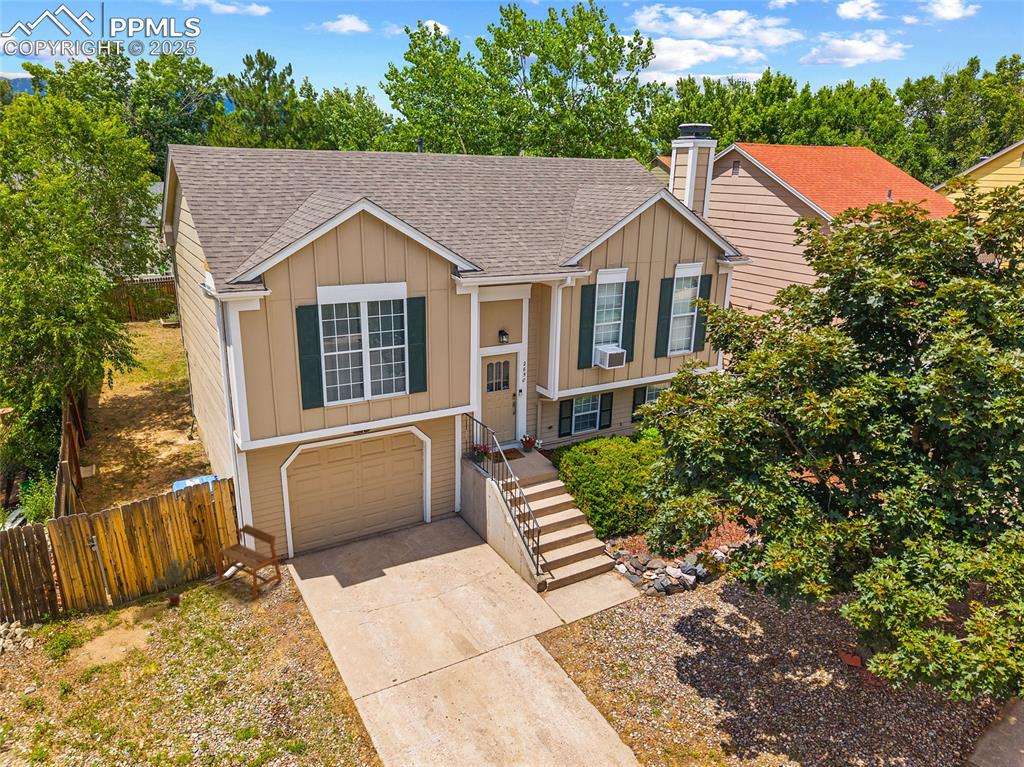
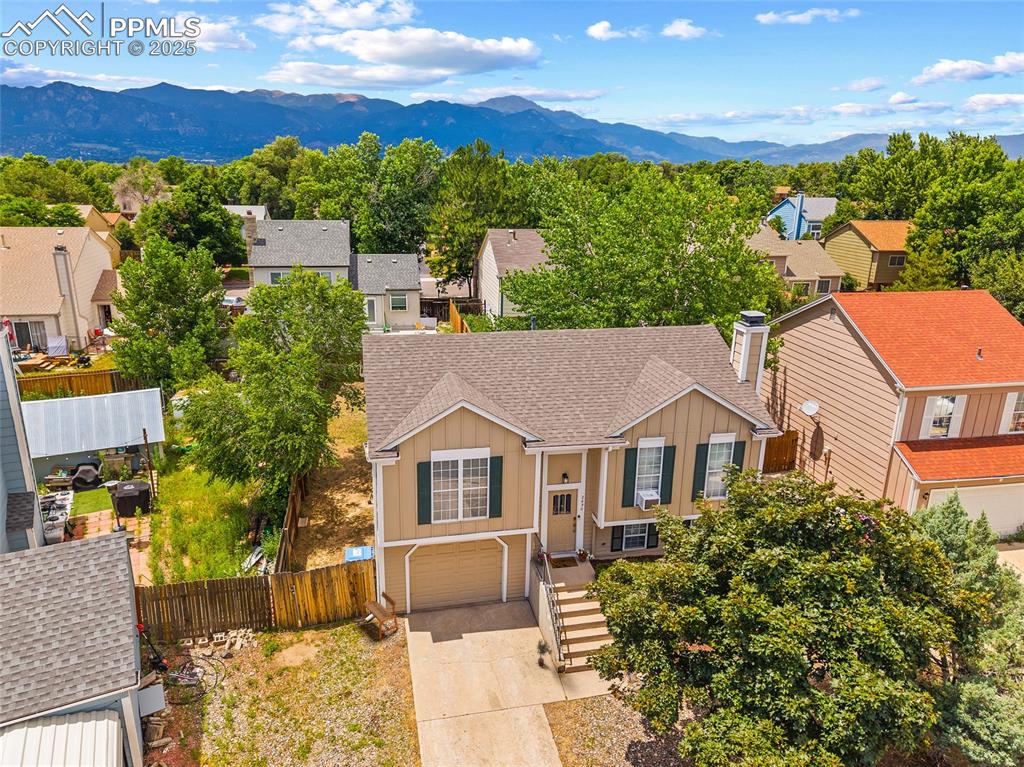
potted tree: present [150,558,192,605] -> present [537,639,552,666]

